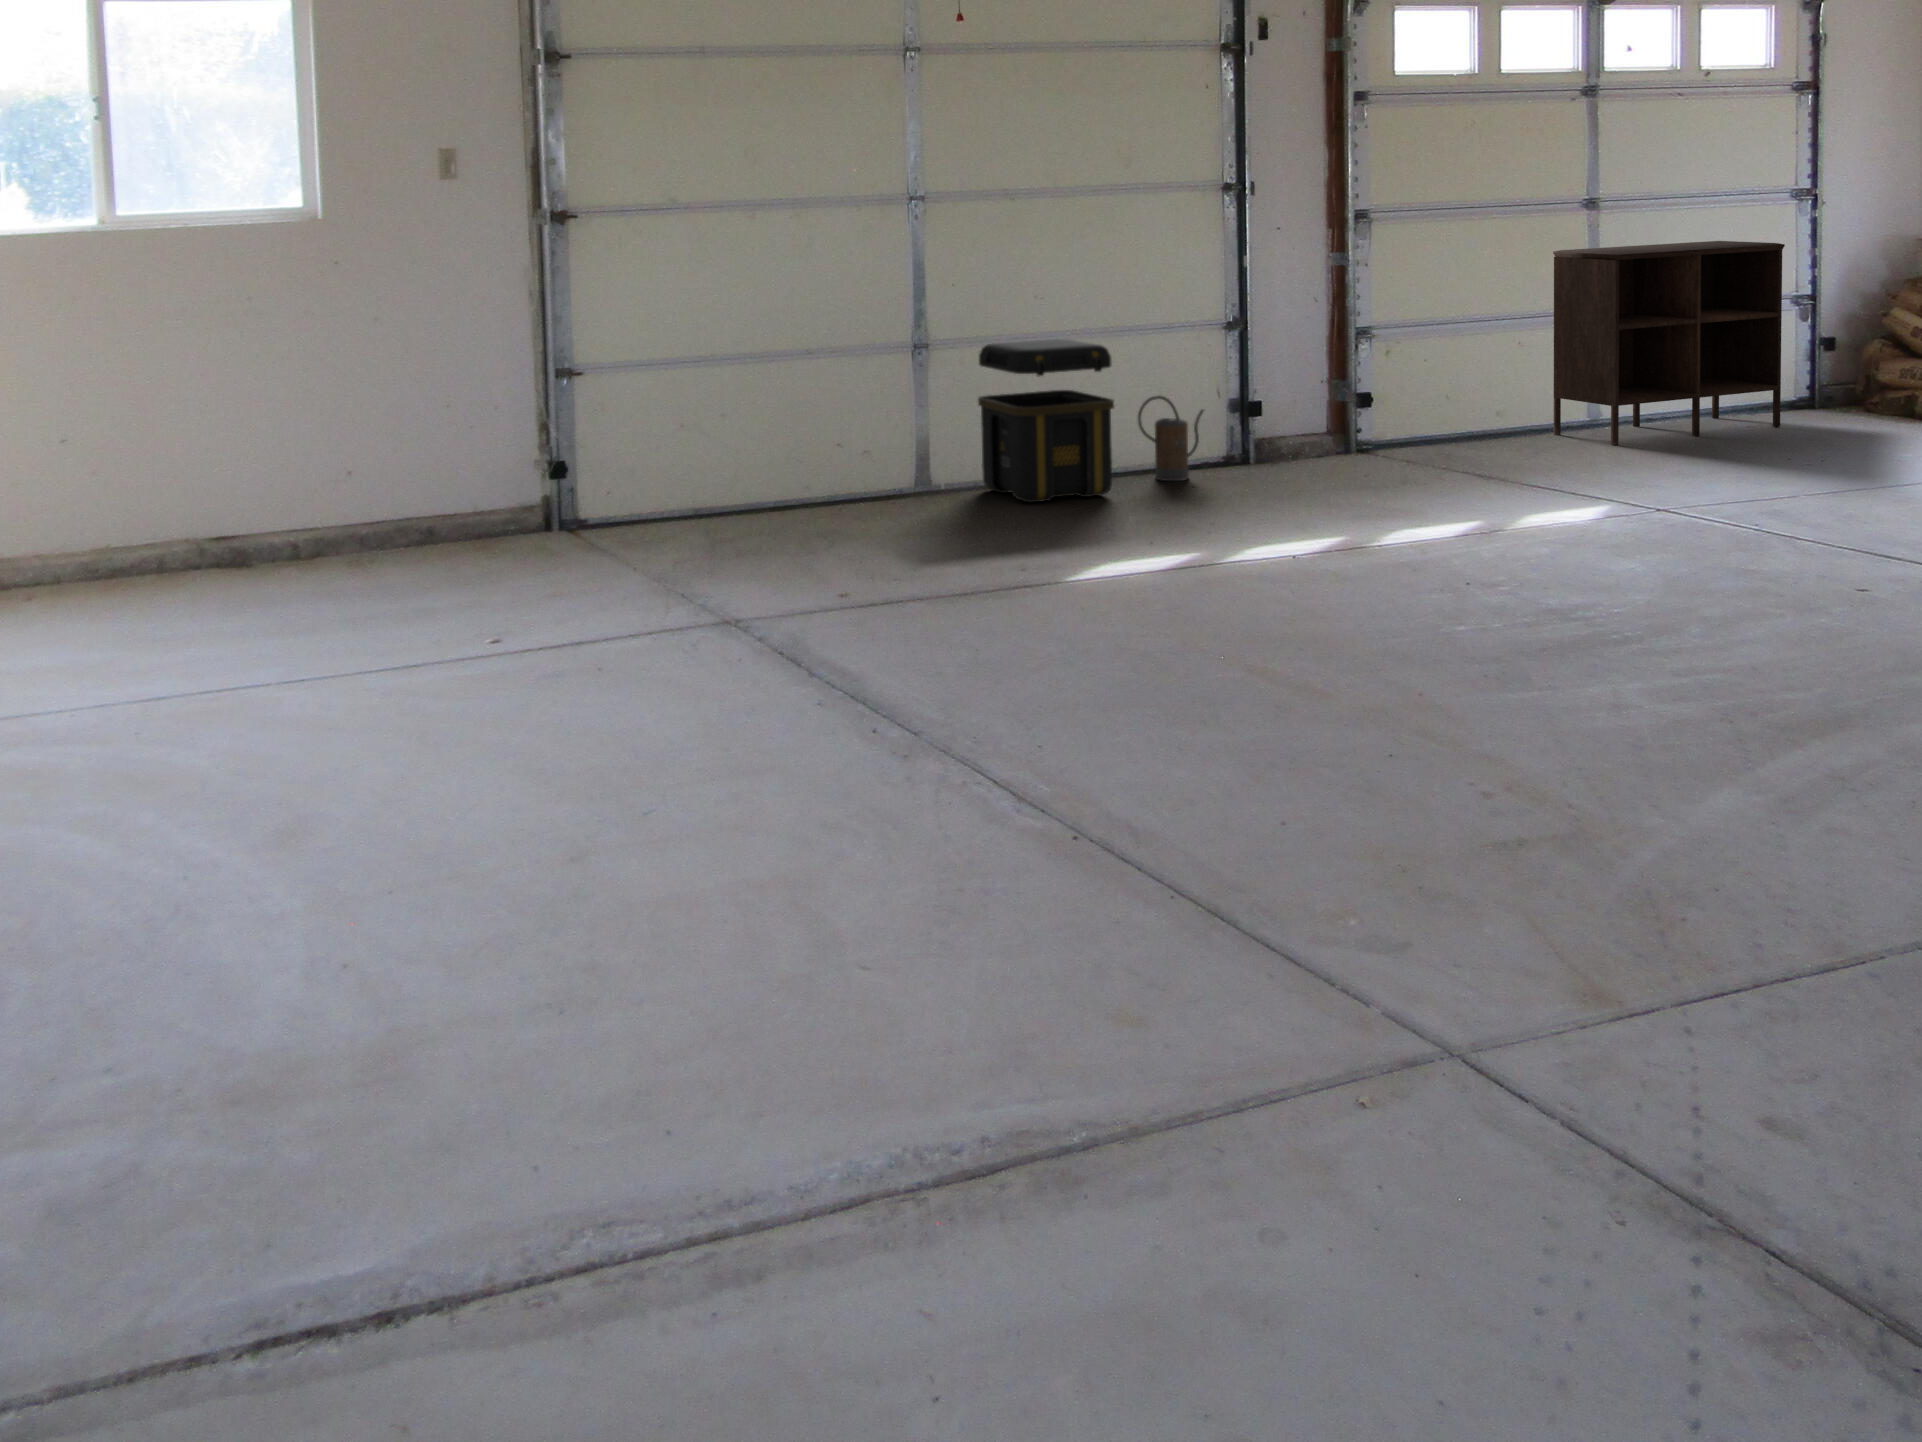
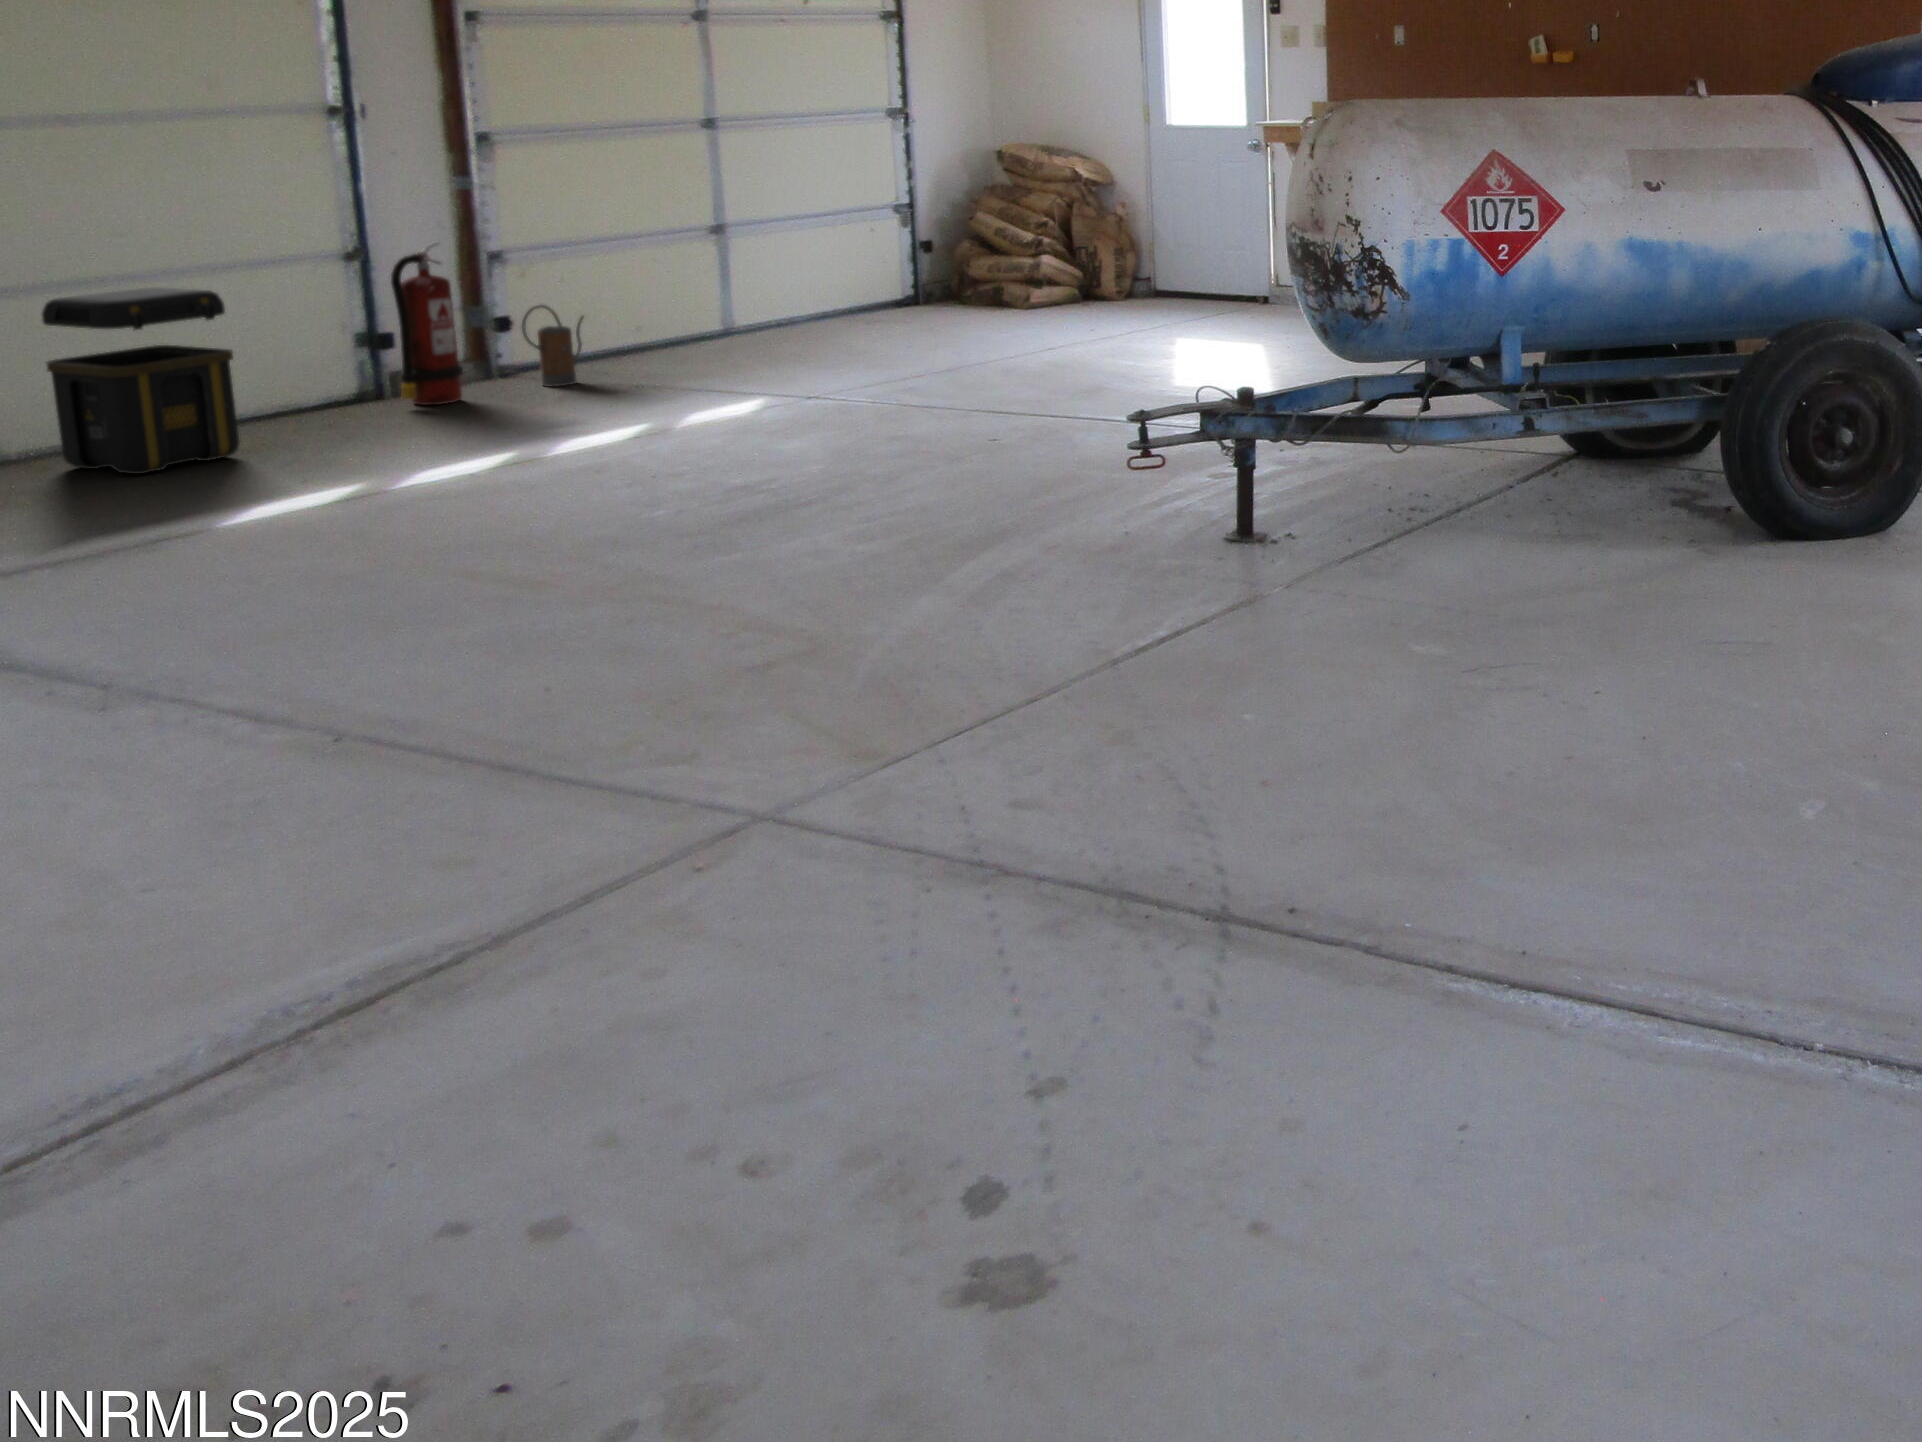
shelving unit: present [1553,241,1785,445] -> none [682,157,899,354]
fire extinguisher: none [1260,311,1317,466] -> present [391,242,463,405]
watering can: present [1138,396,1204,481] -> present [521,305,584,386]

